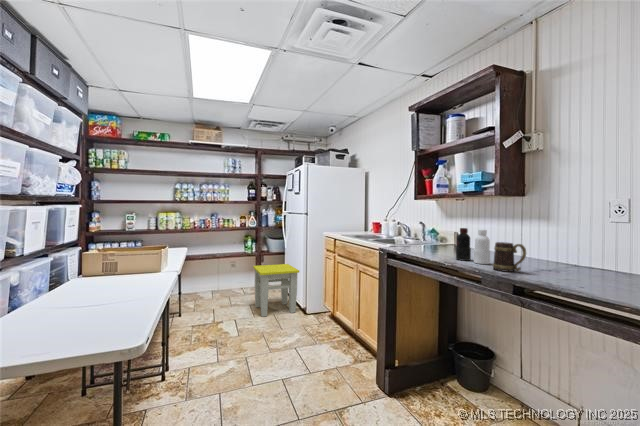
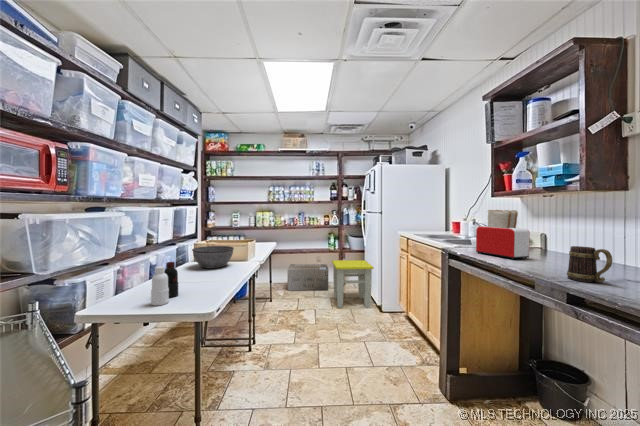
toaster: none [409,211,453,256] -> present [476,210,530,259]
bottle: present [456,228,490,264] -> present [151,262,178,306]
bowl: none [84,254,145,284] -> present [192,246,234,269]
cardboard box: none [199,270,248,303] -> present [287,264,329,290]

